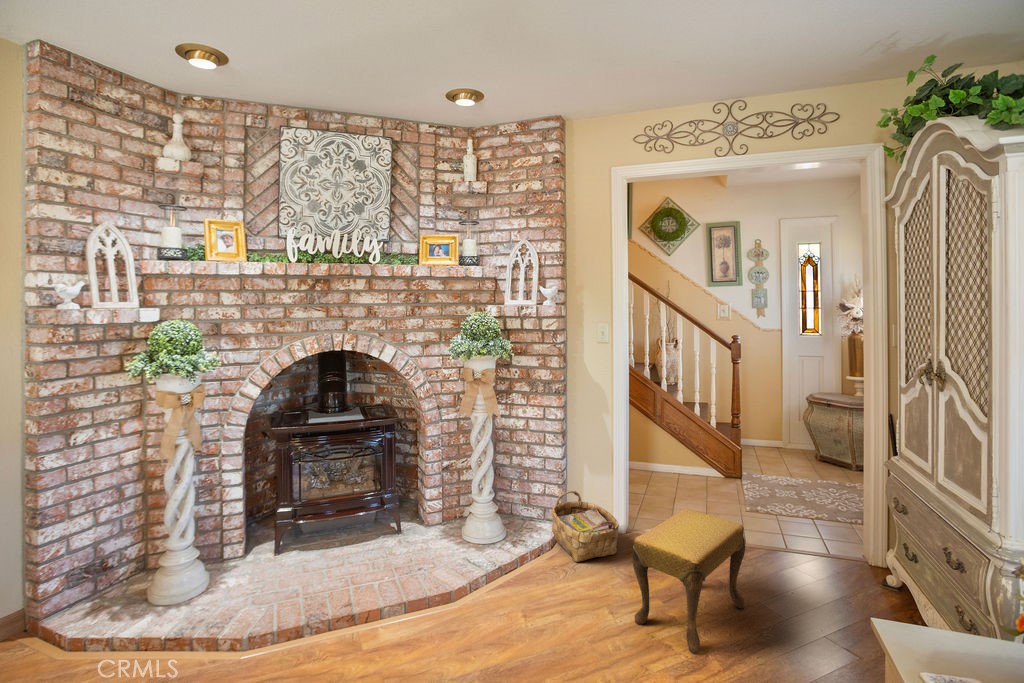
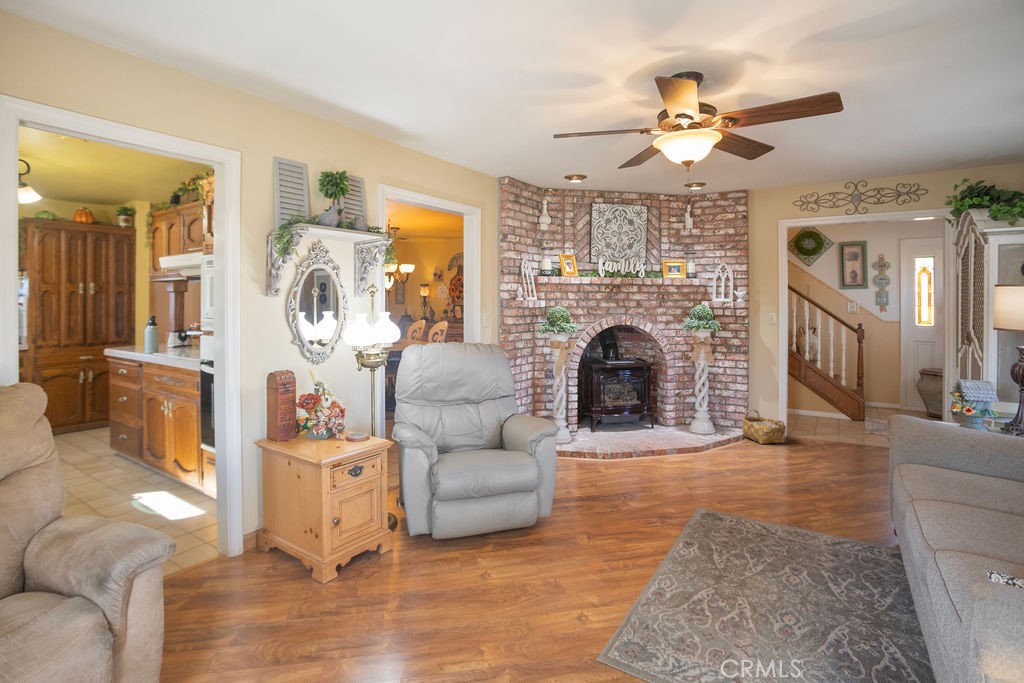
footstool: present [632,509,745,654] -> none [802,410,865,468]

